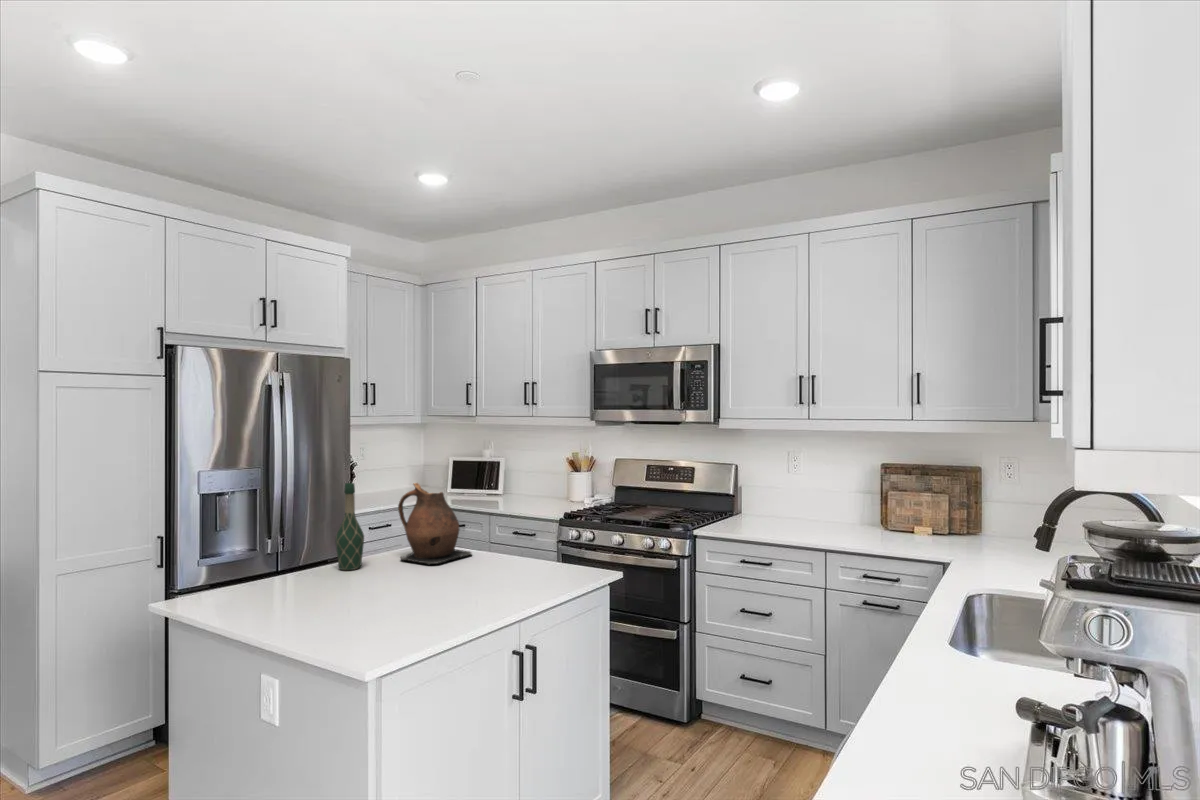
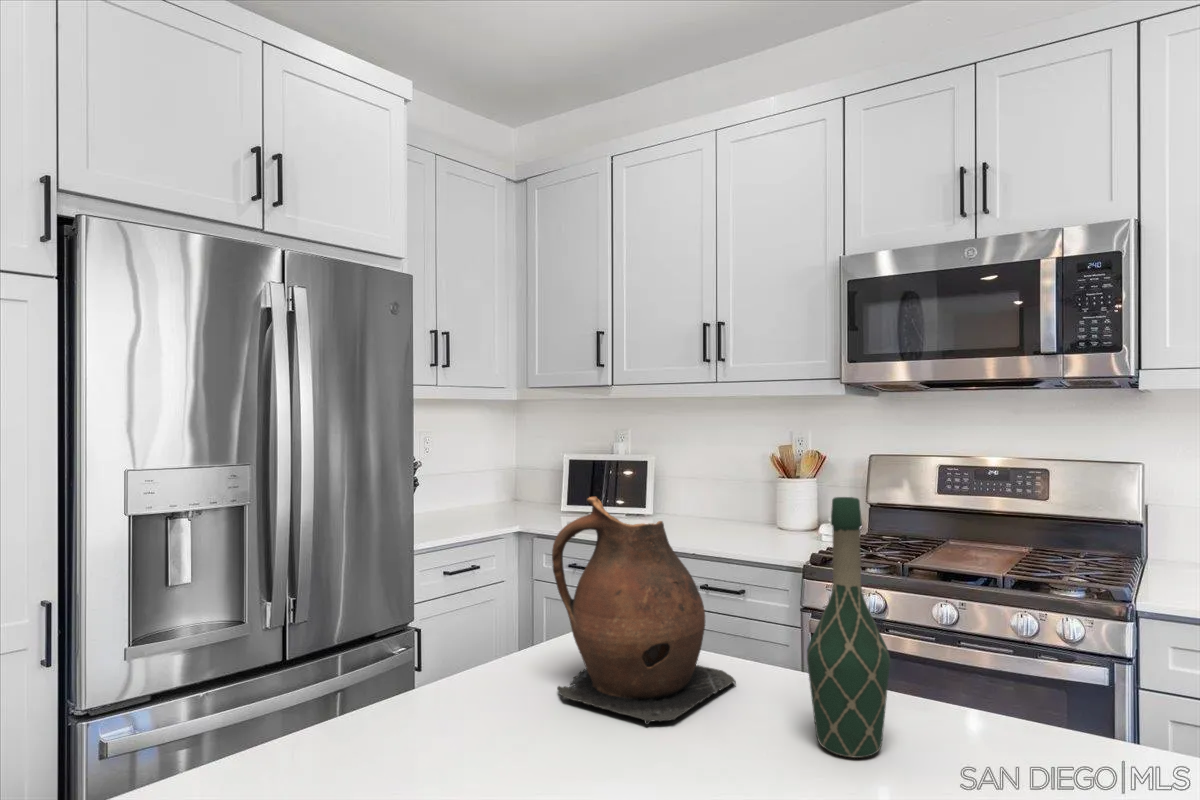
wine bottle: present [336,483,364,570] -> present [807,497,890,758]

